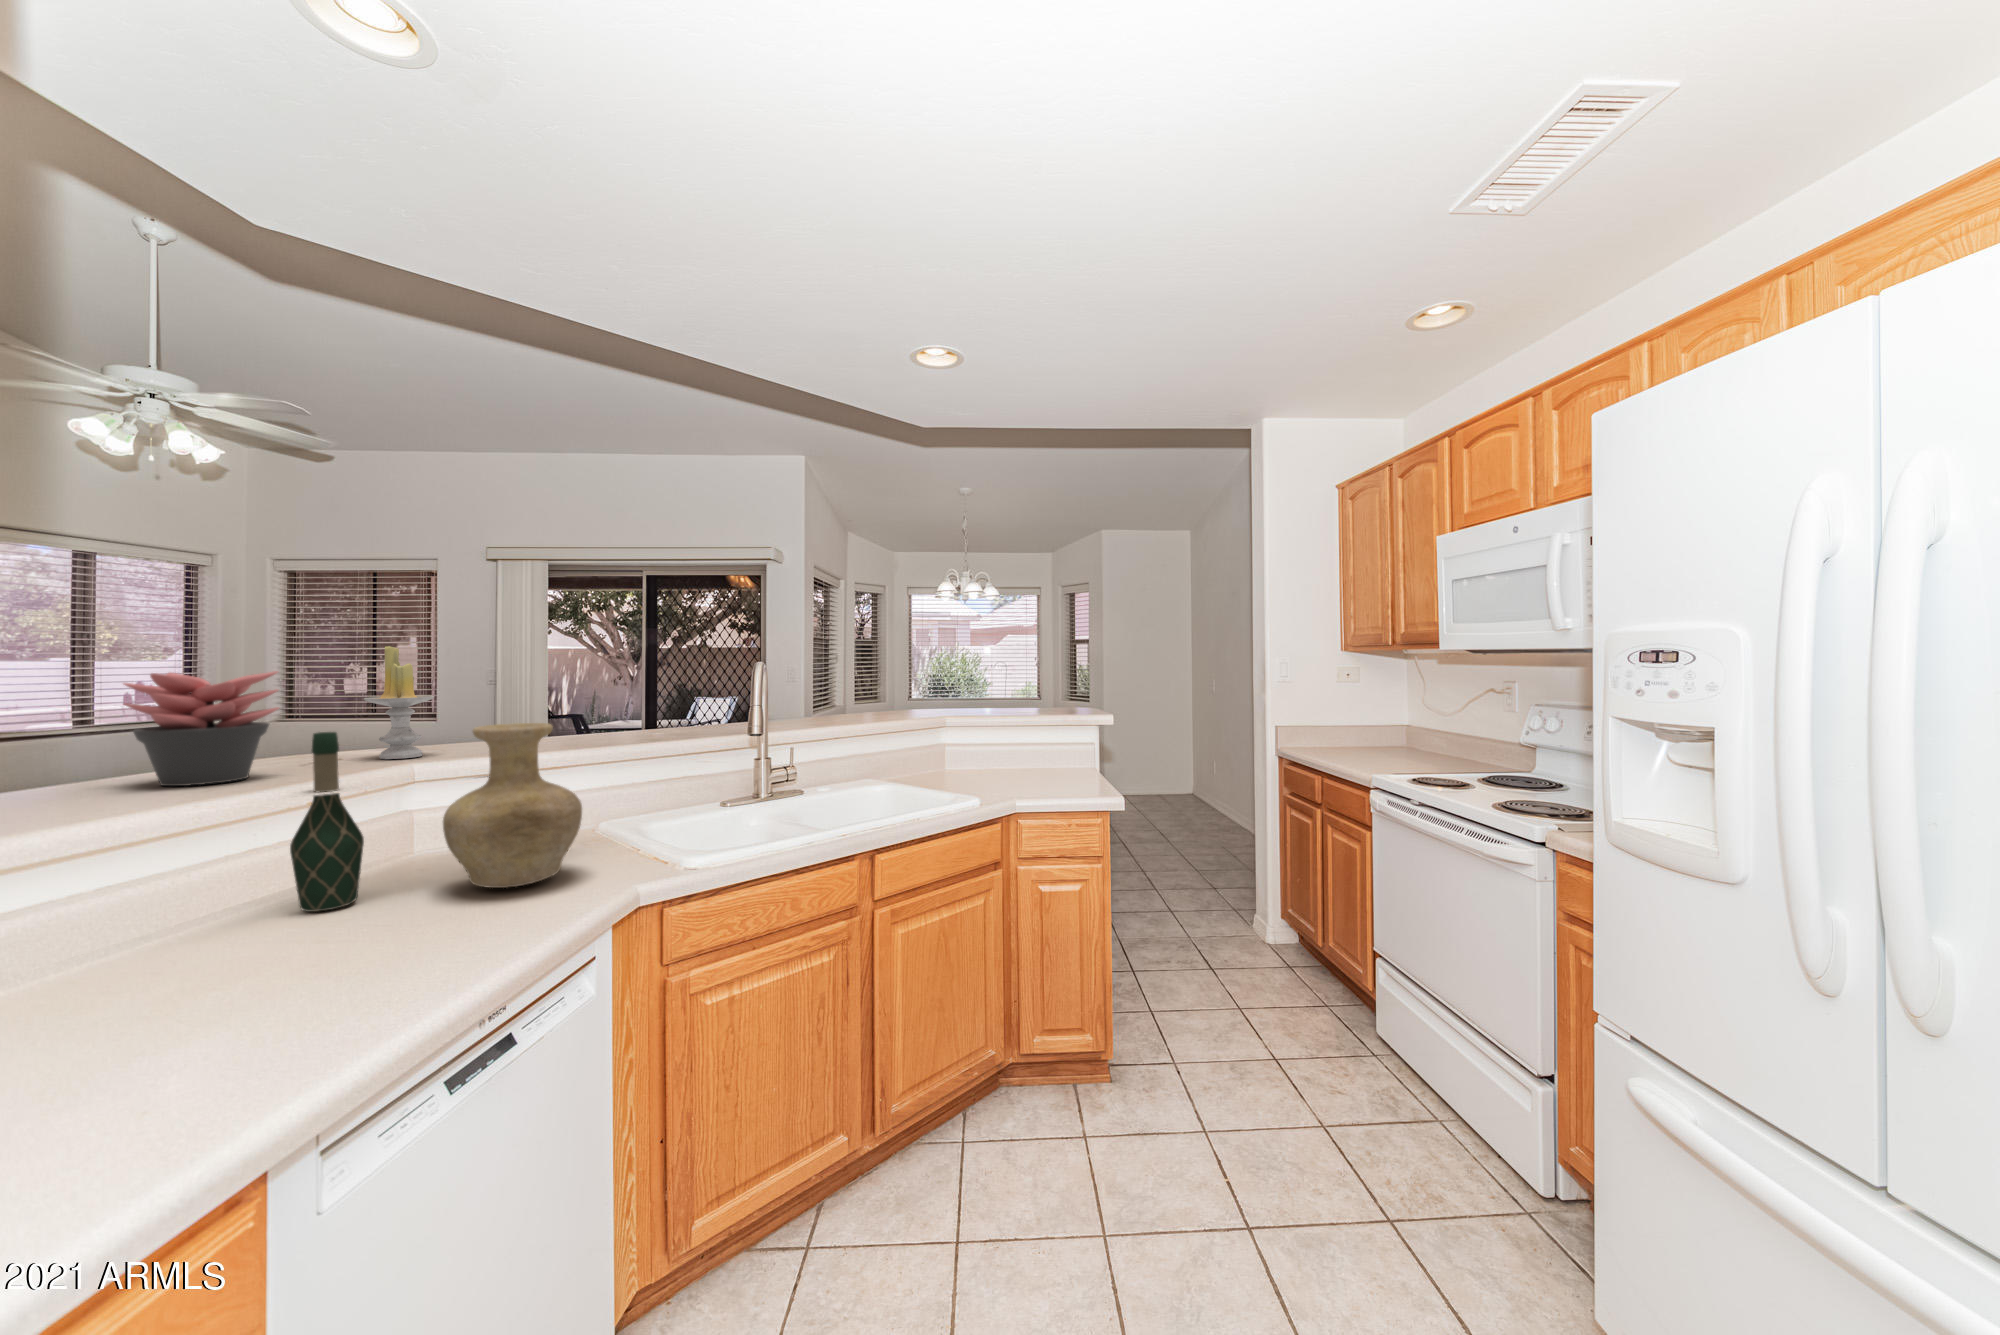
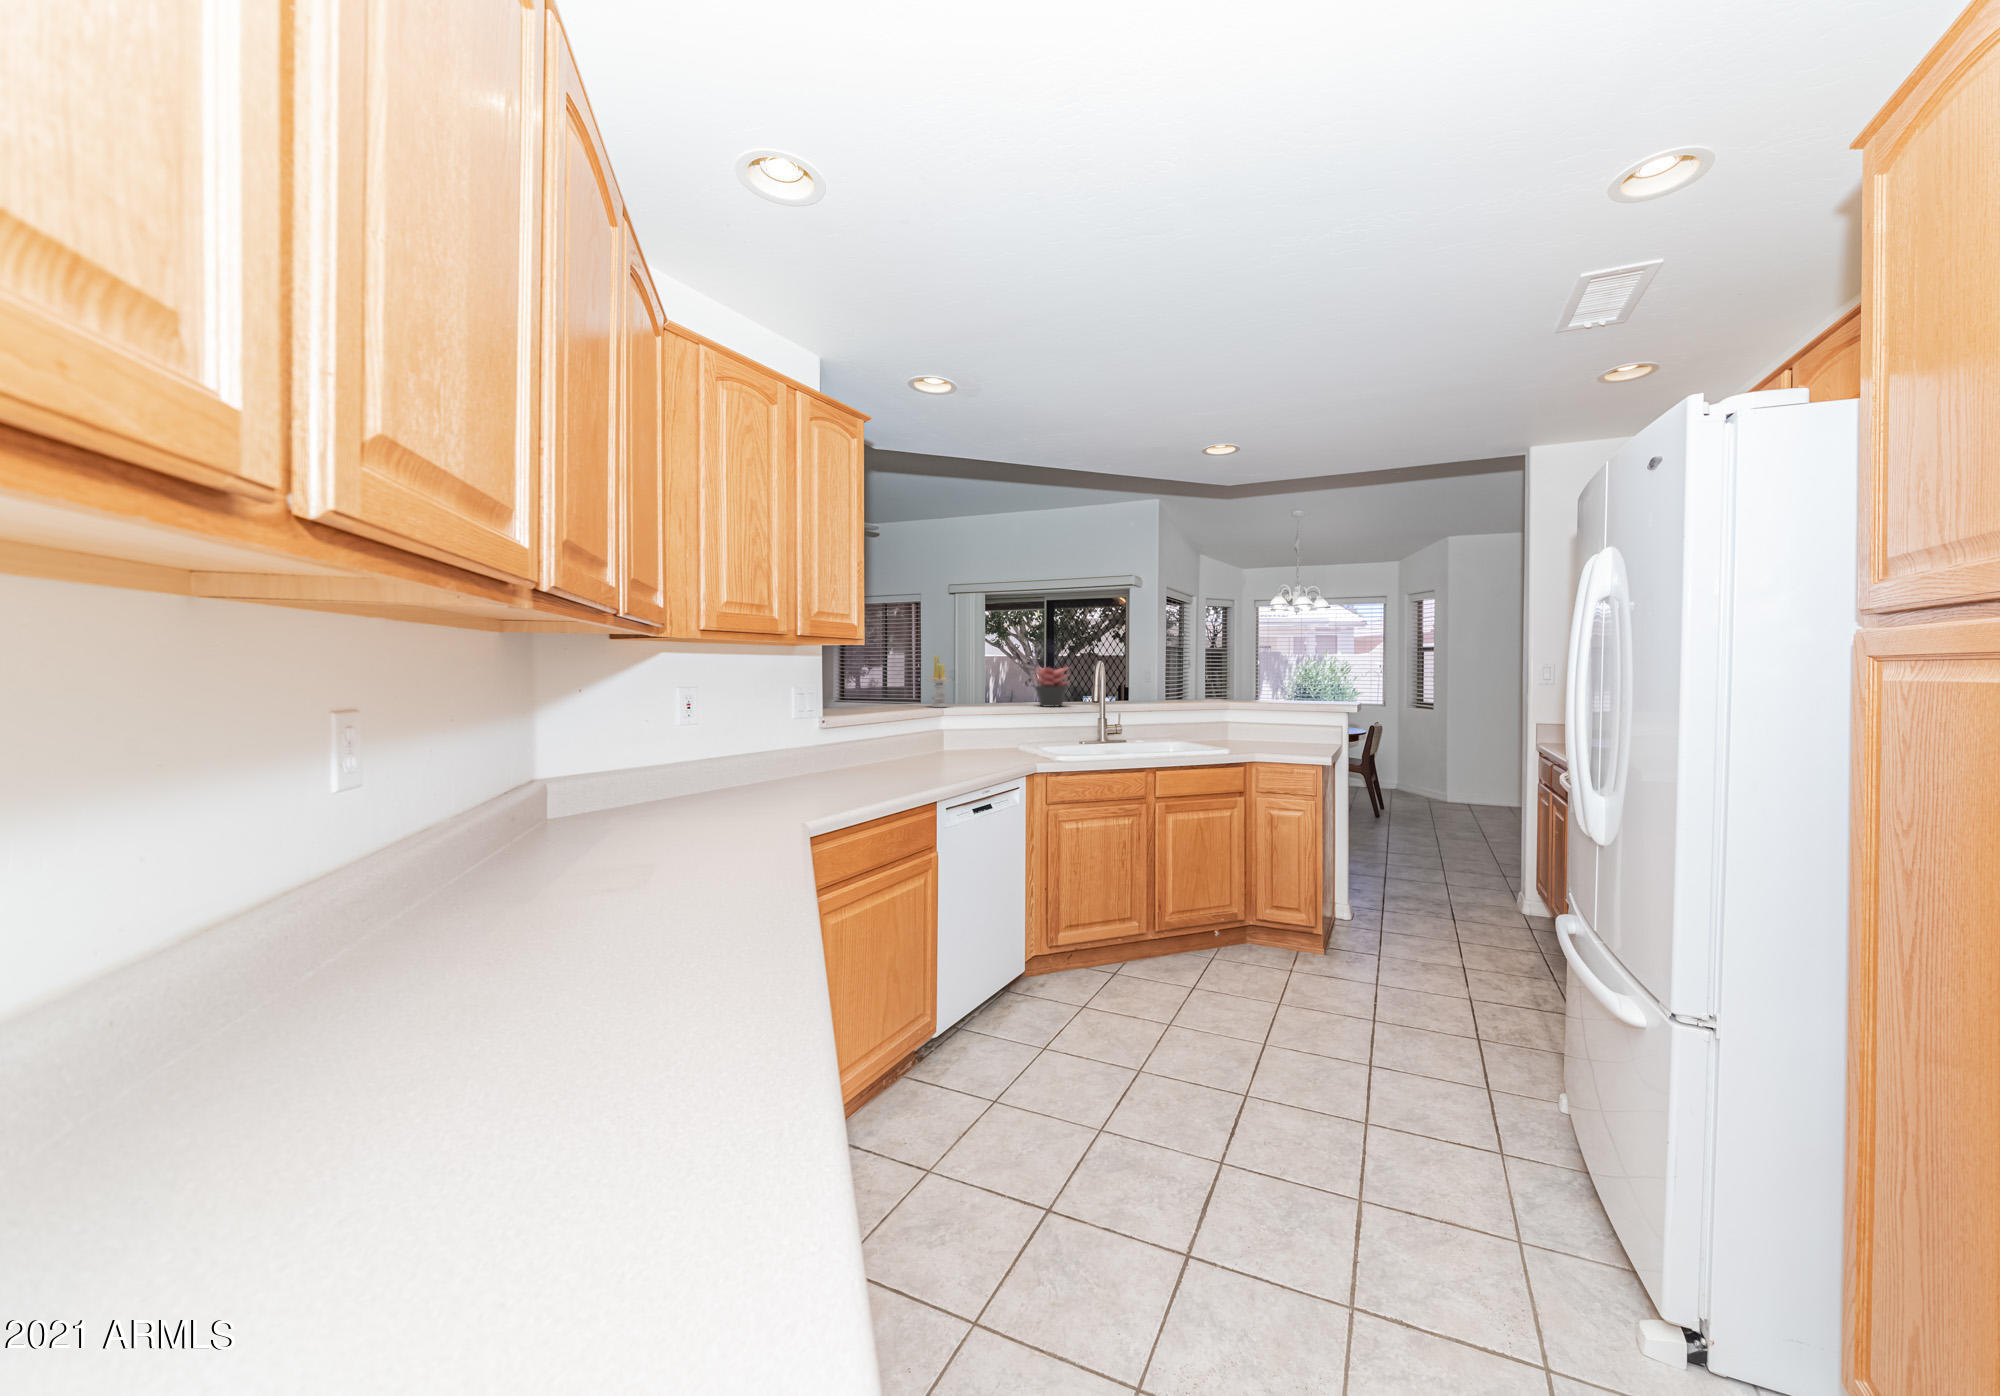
succulent plant: present [124,671,278,786] -> present [1034,667,1069,707]
vase: present [443,723,582,888] -> none [963,691,1015,762]
wine bottle: present [290,732,364,912] -> none [913,691,936,762]

